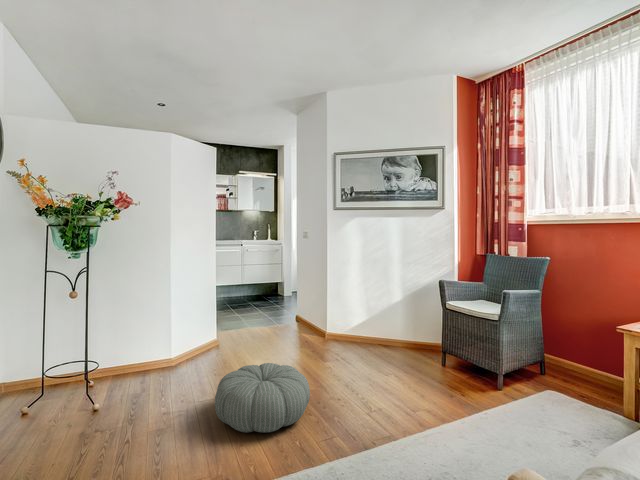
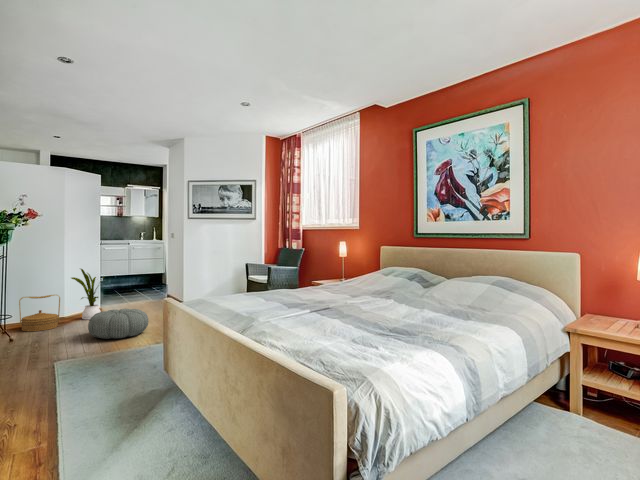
house plant: none [183,287,231,361] -> present [71,269,101,320]
woven basket: none [114,328,171,390] -> present [19,295,60,331]

